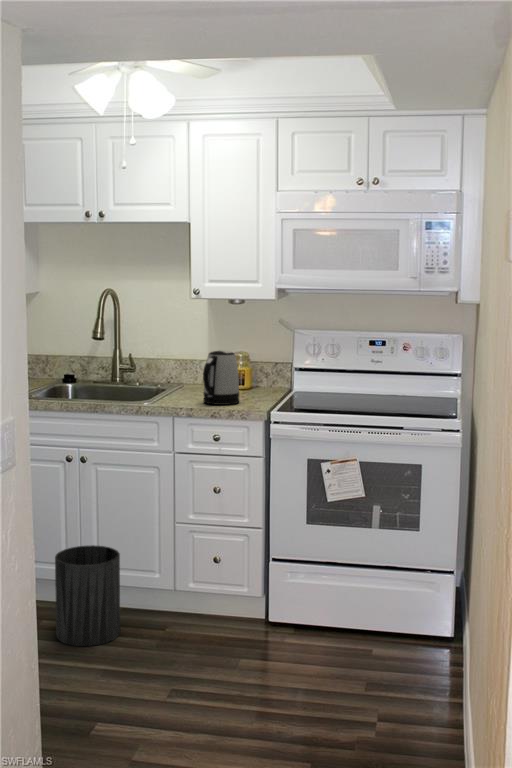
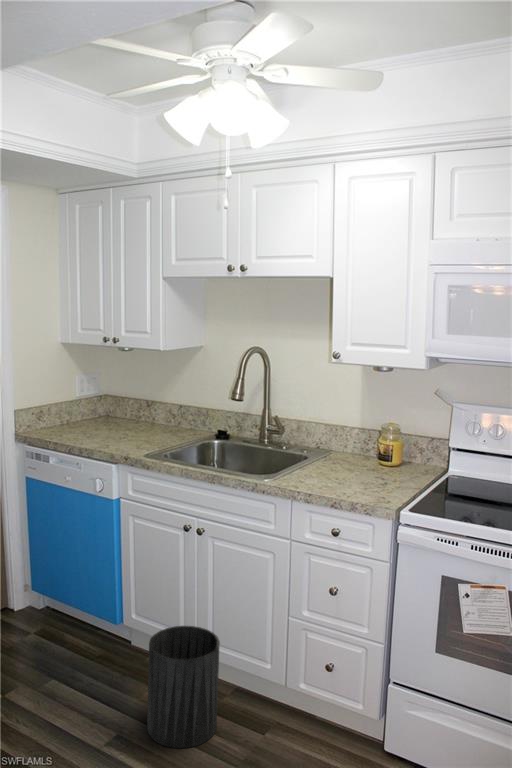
kettle: present [203,350,239,405] -> none [328,426,374,491]

